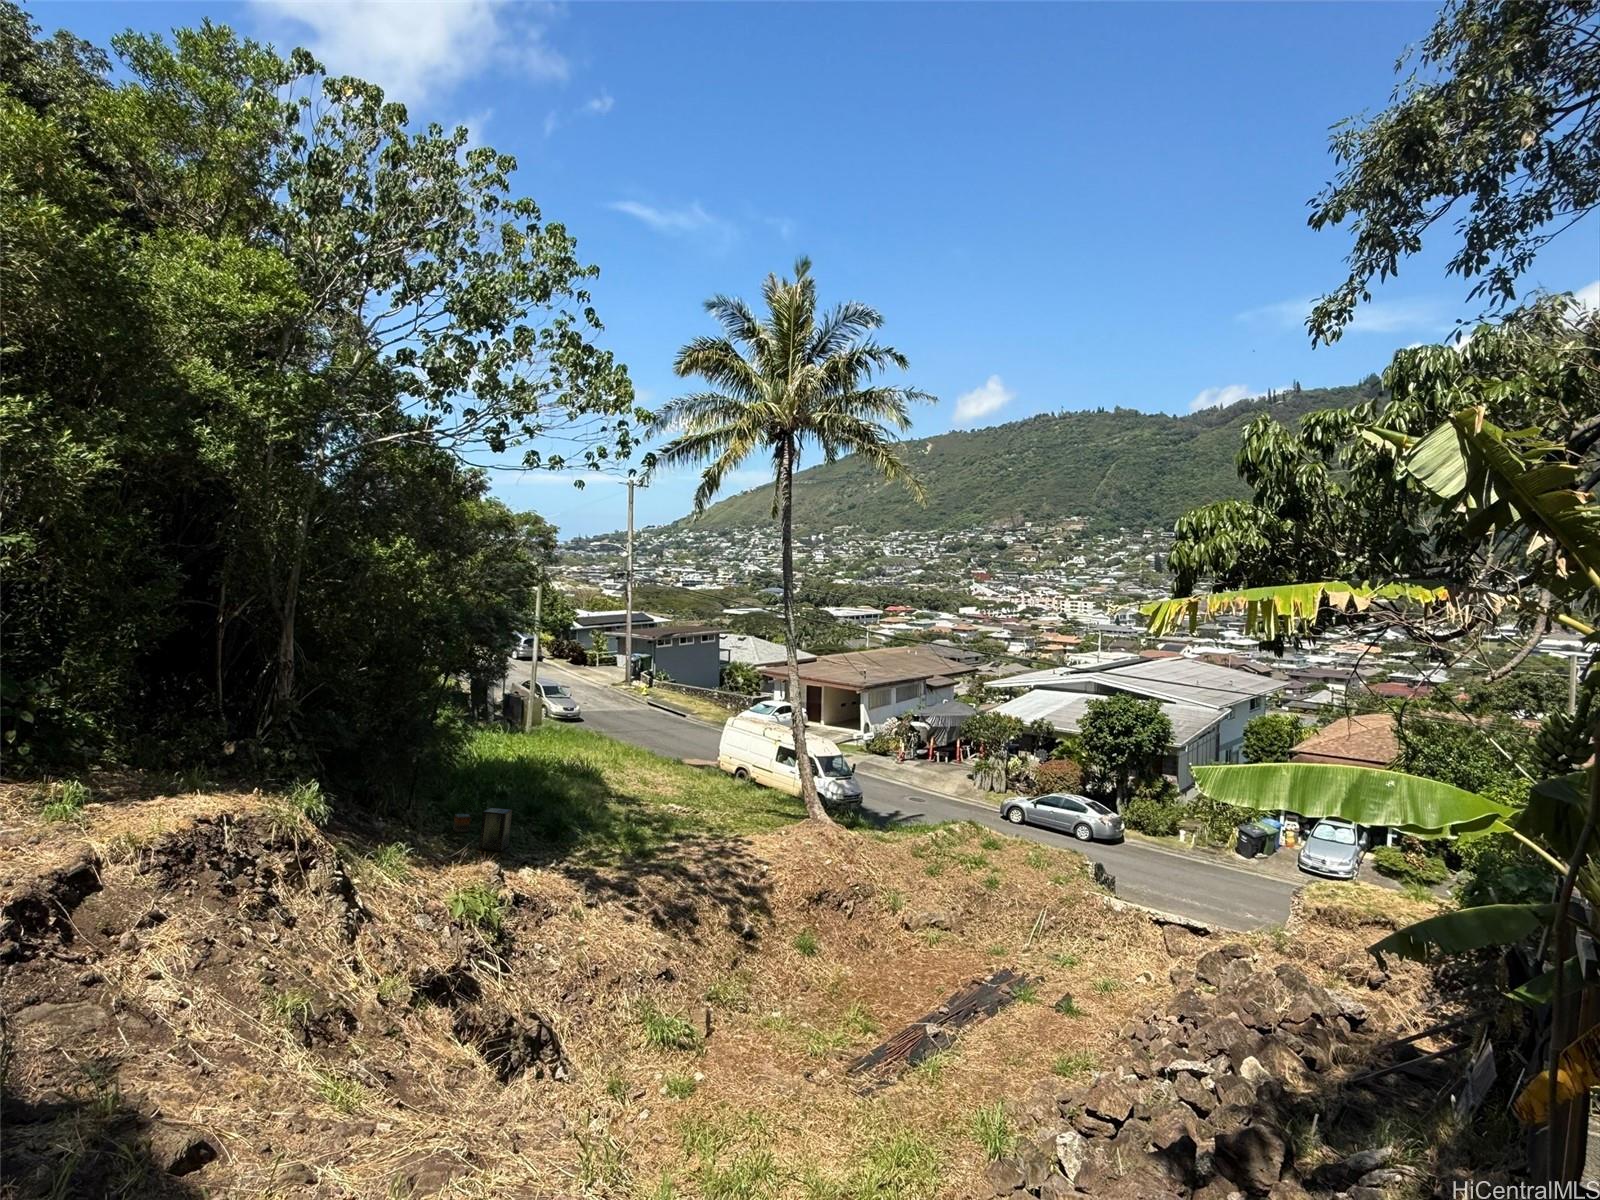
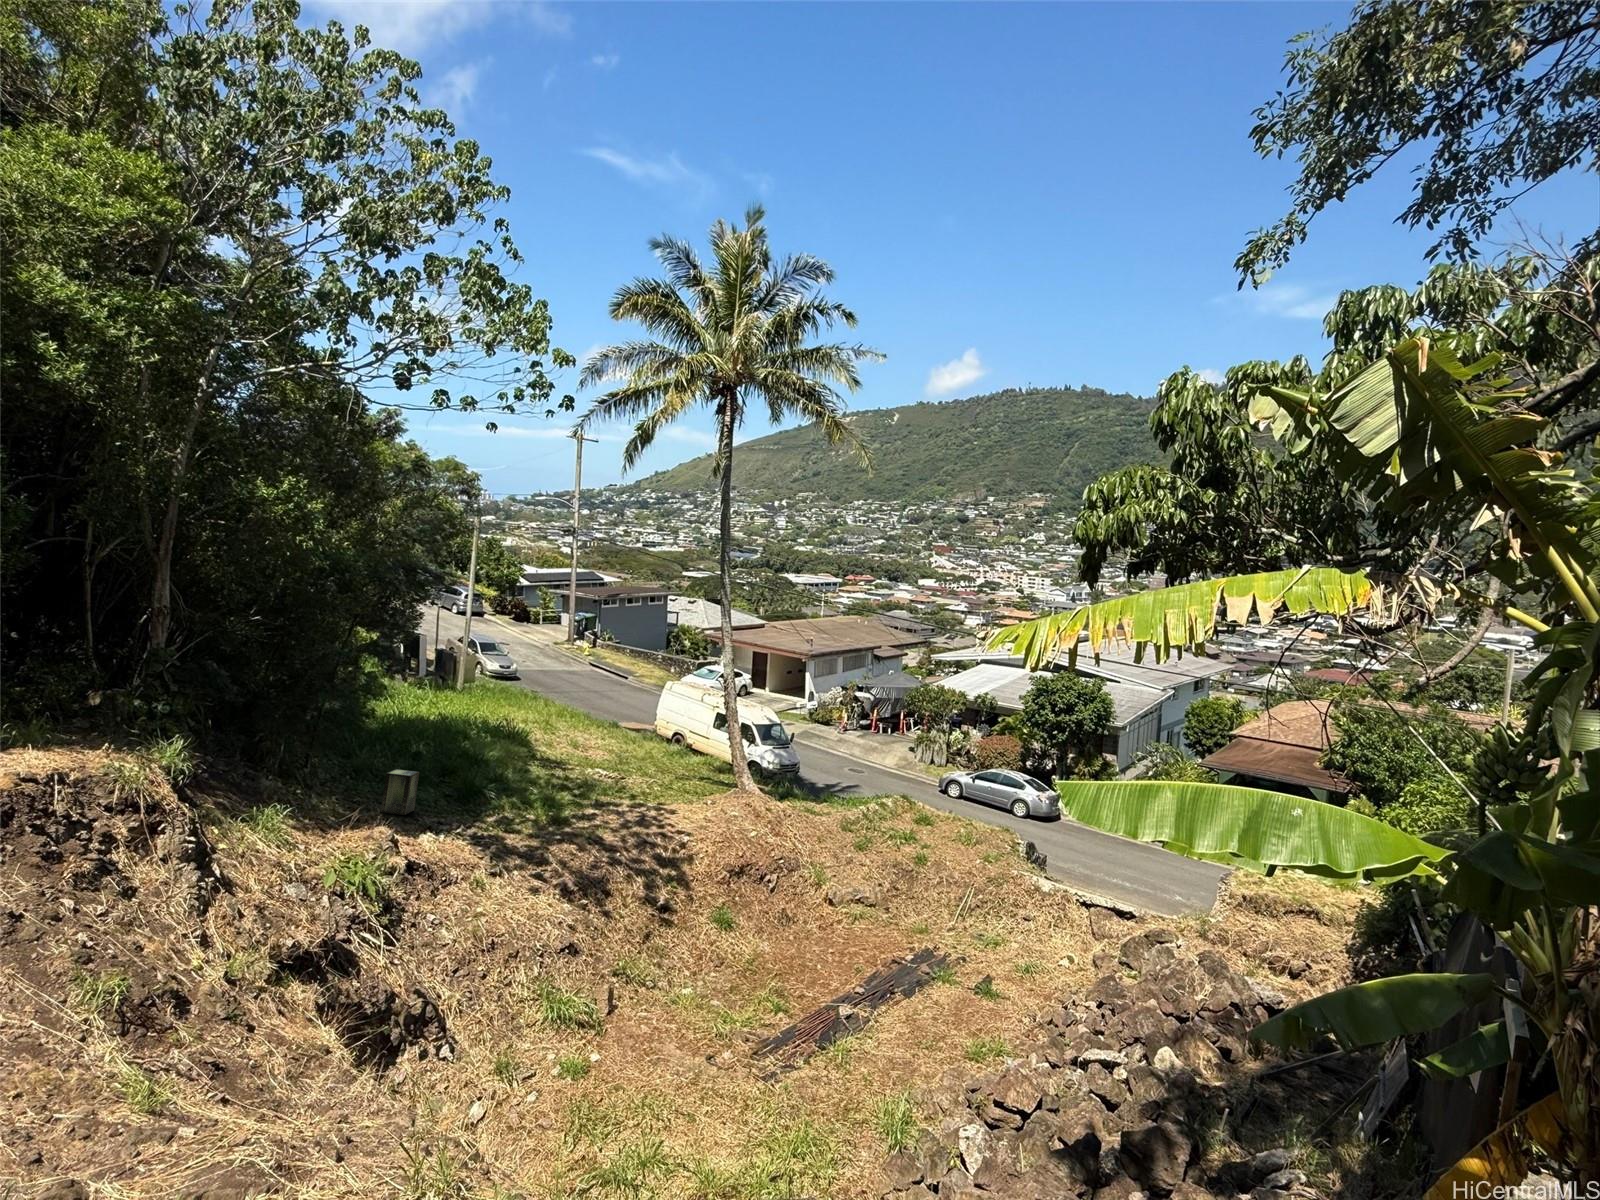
potted tree: present [453,796,477,832] -> none [357,756,384,794]

